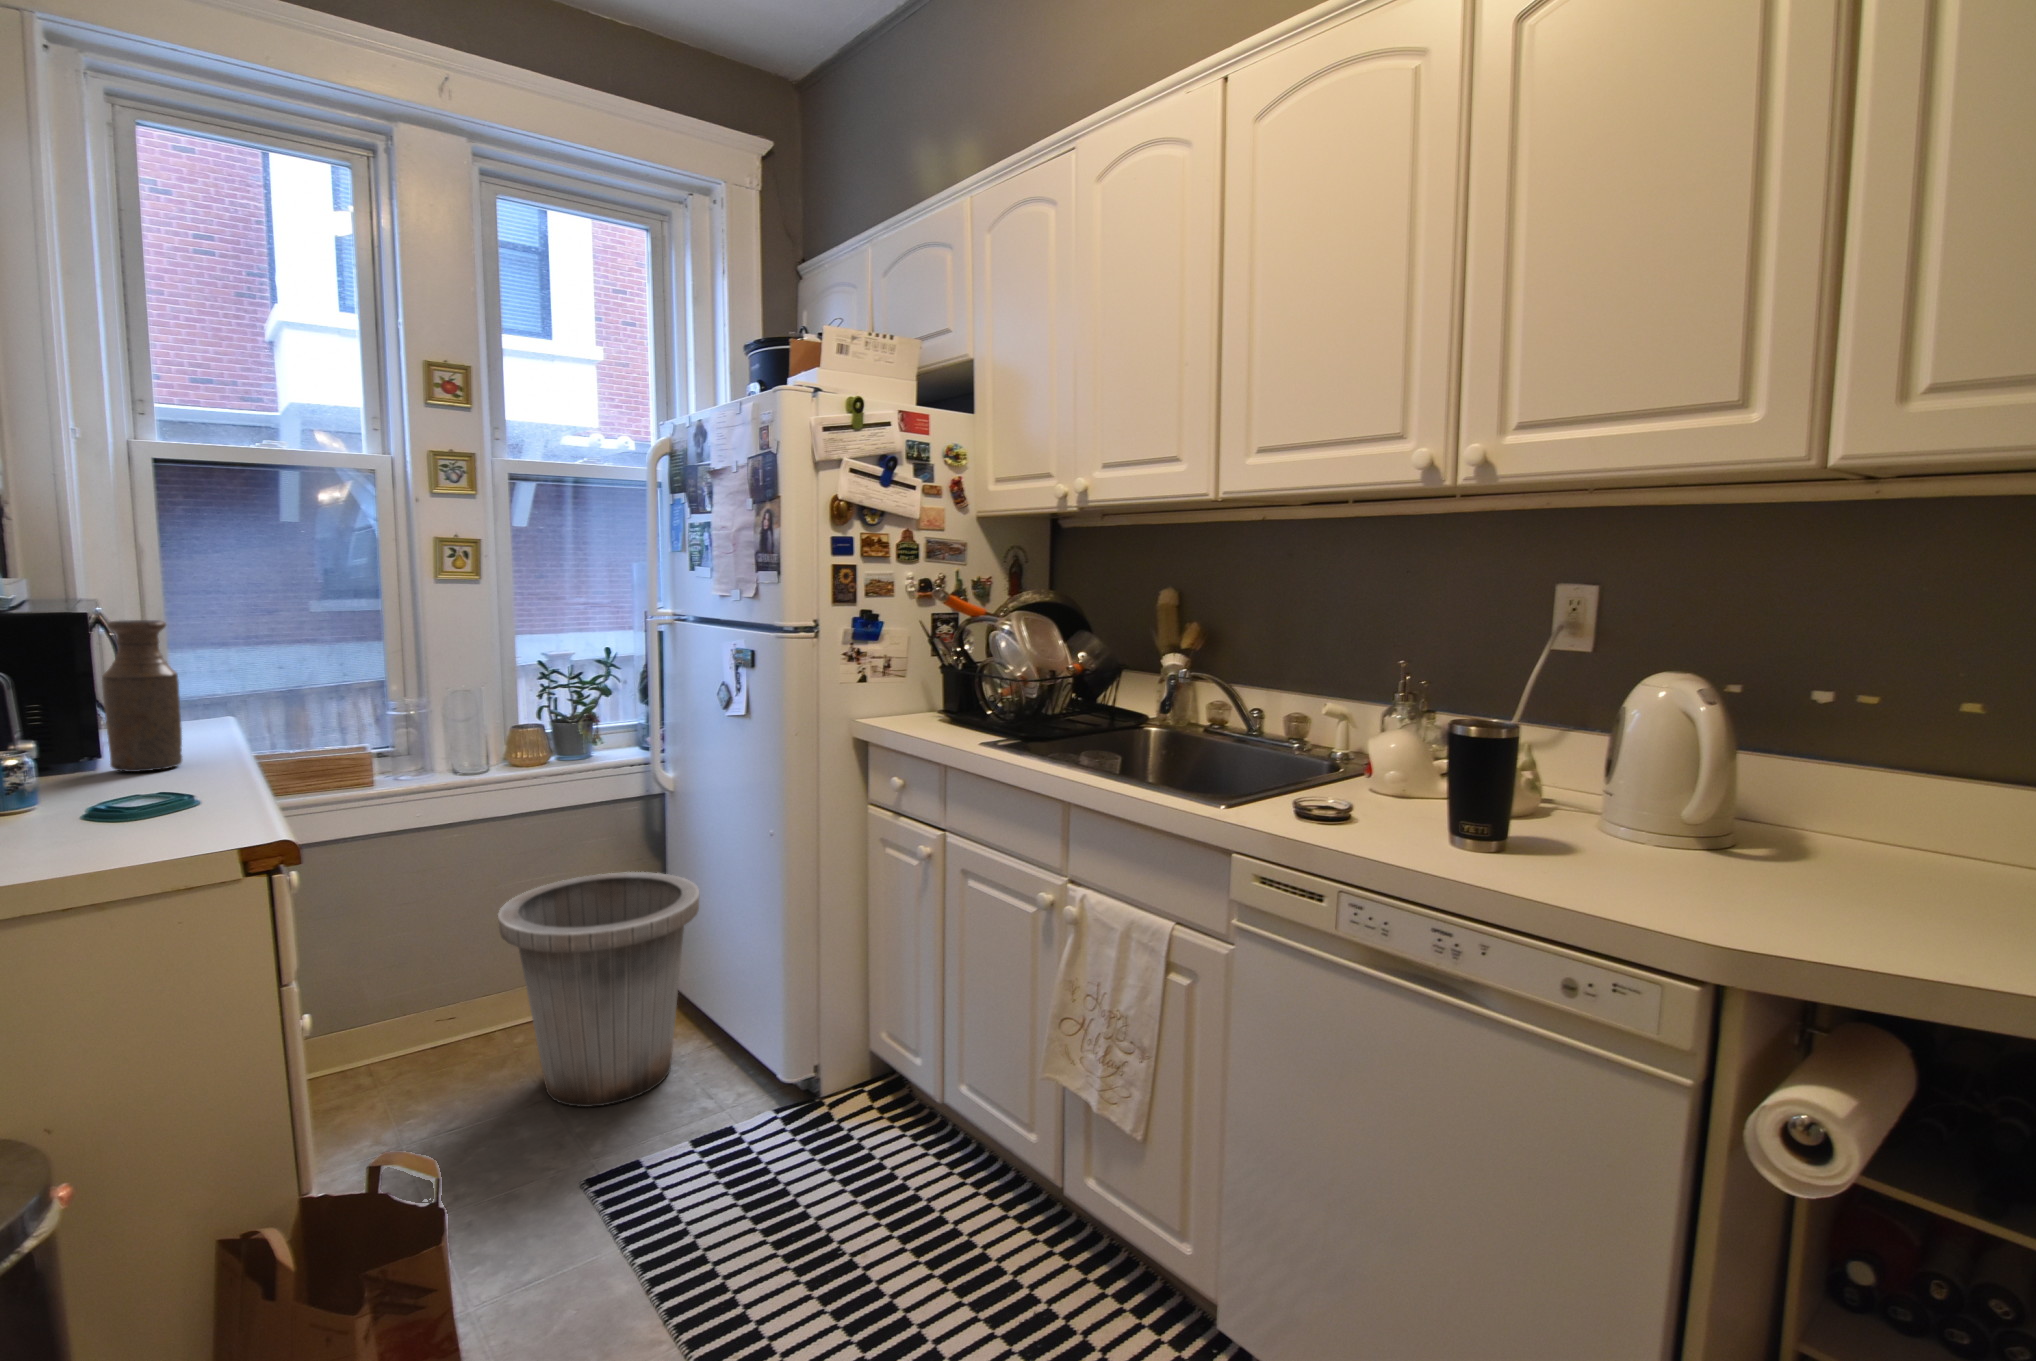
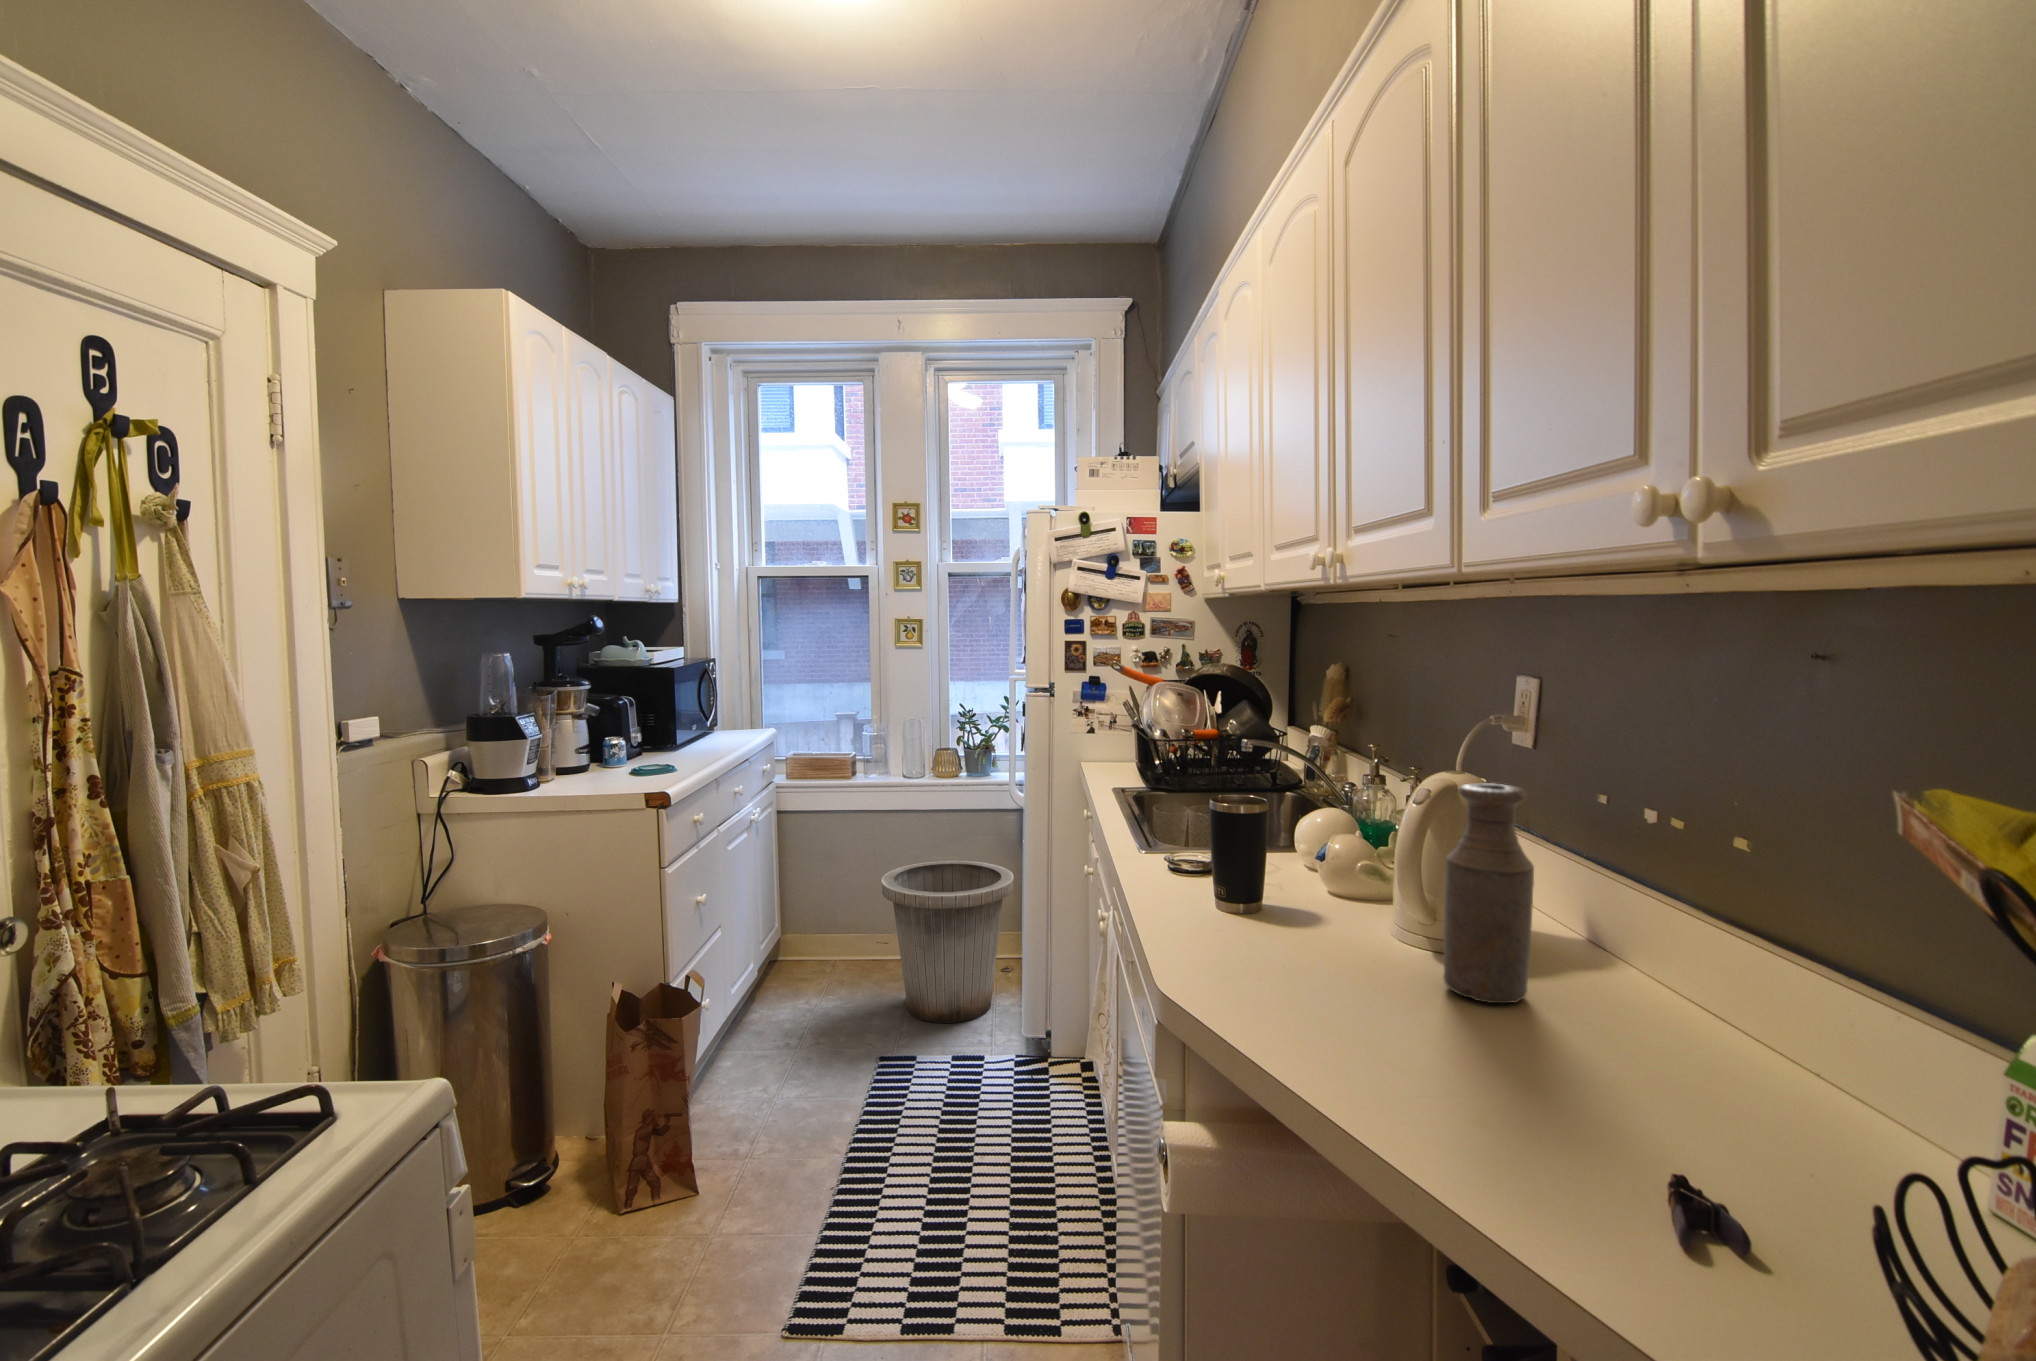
bottle: present [102,620,182,772] -> present [1443,783,1534,1003]

